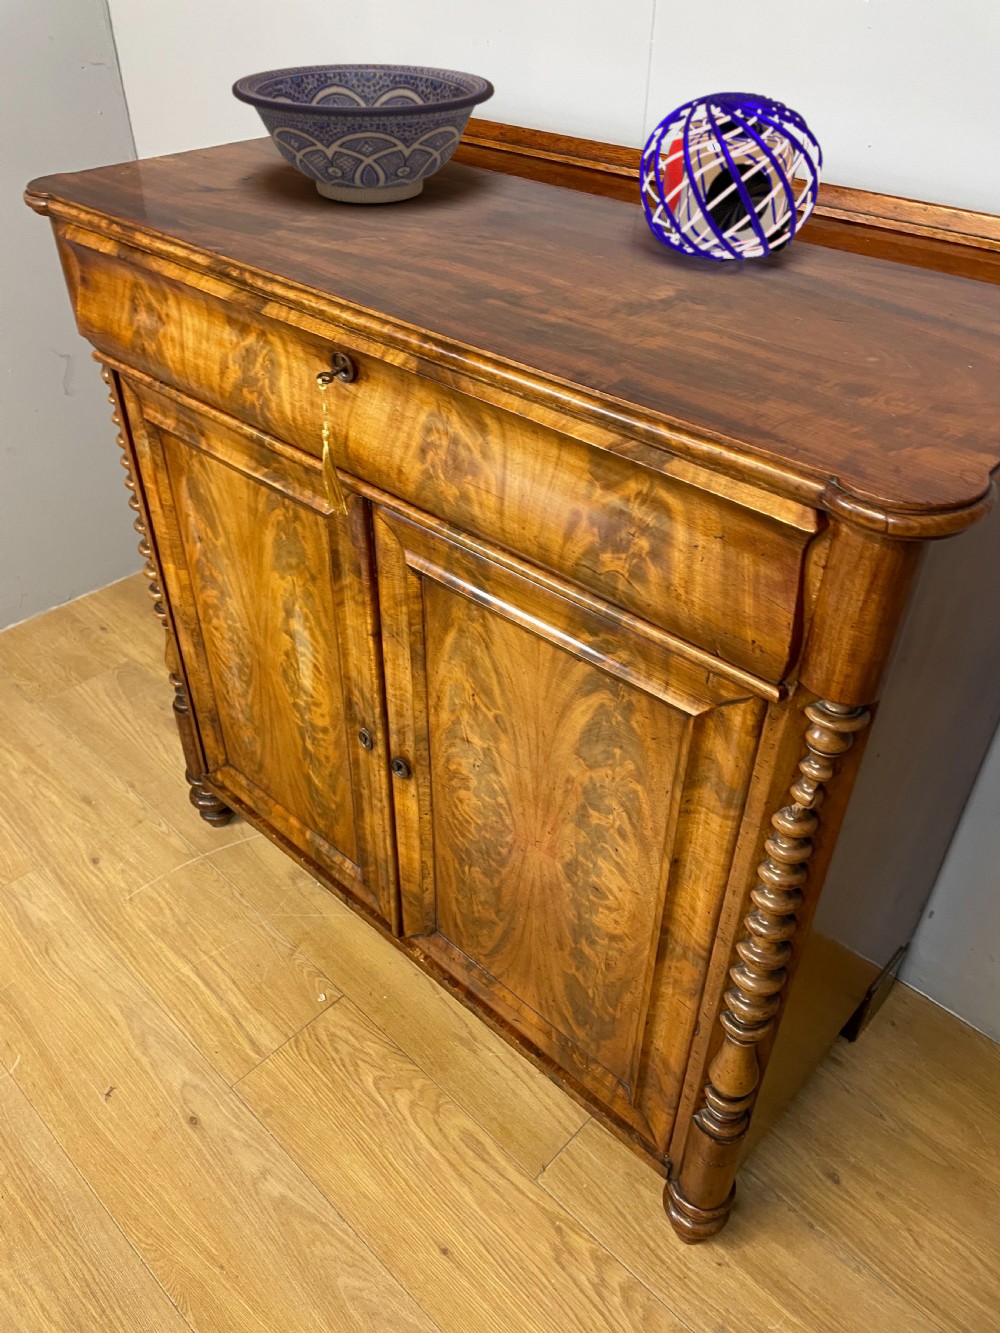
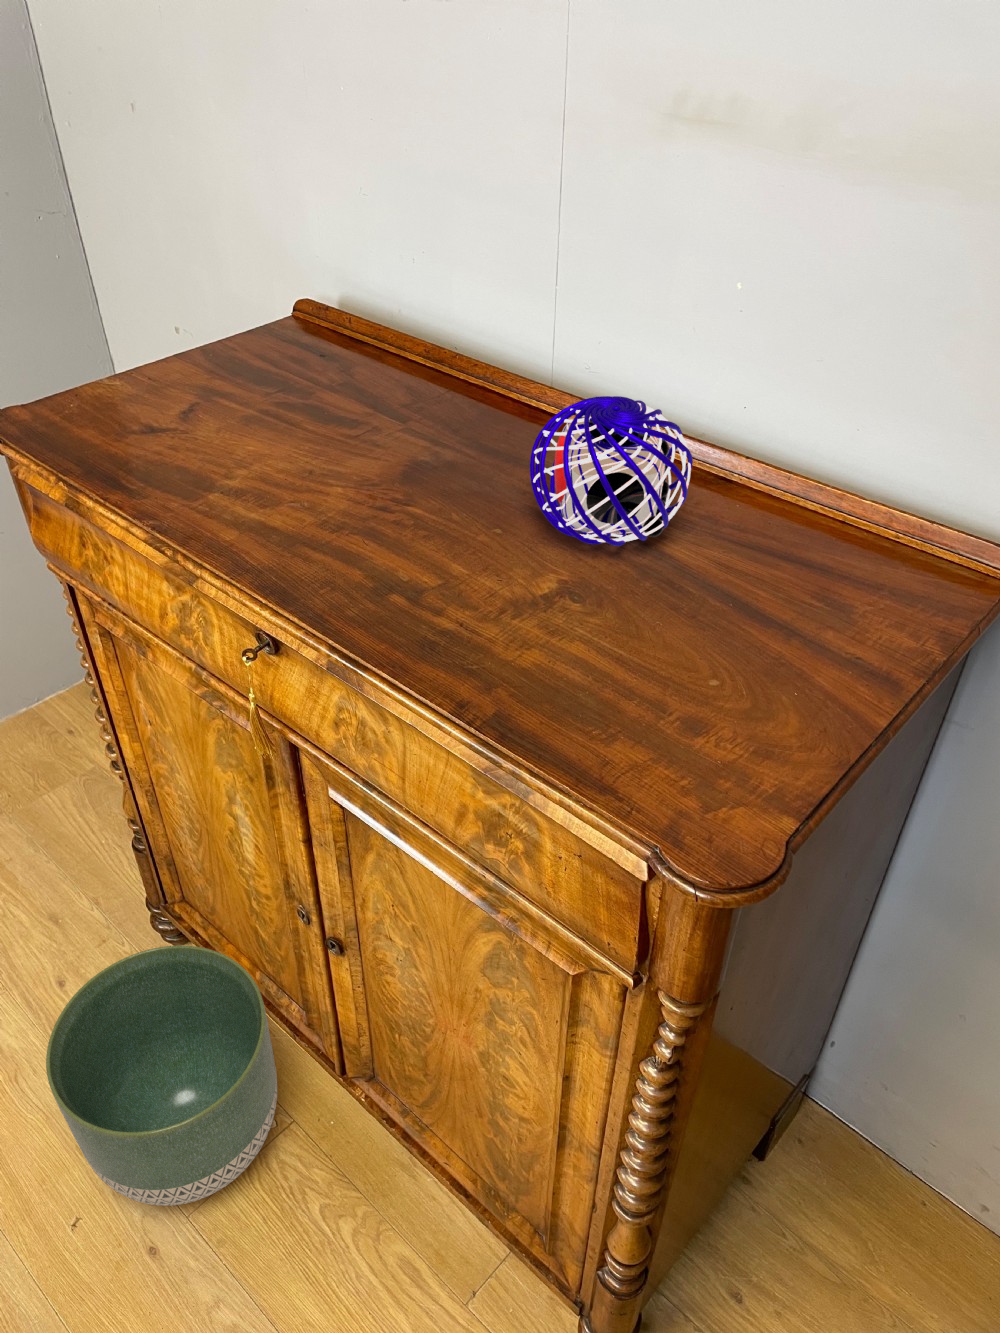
decorative bowl: present [232,64,494,203] -> none [166,304,409,452]
planter: none [83,793,328,1068] -> present [46,945,277,1206]

